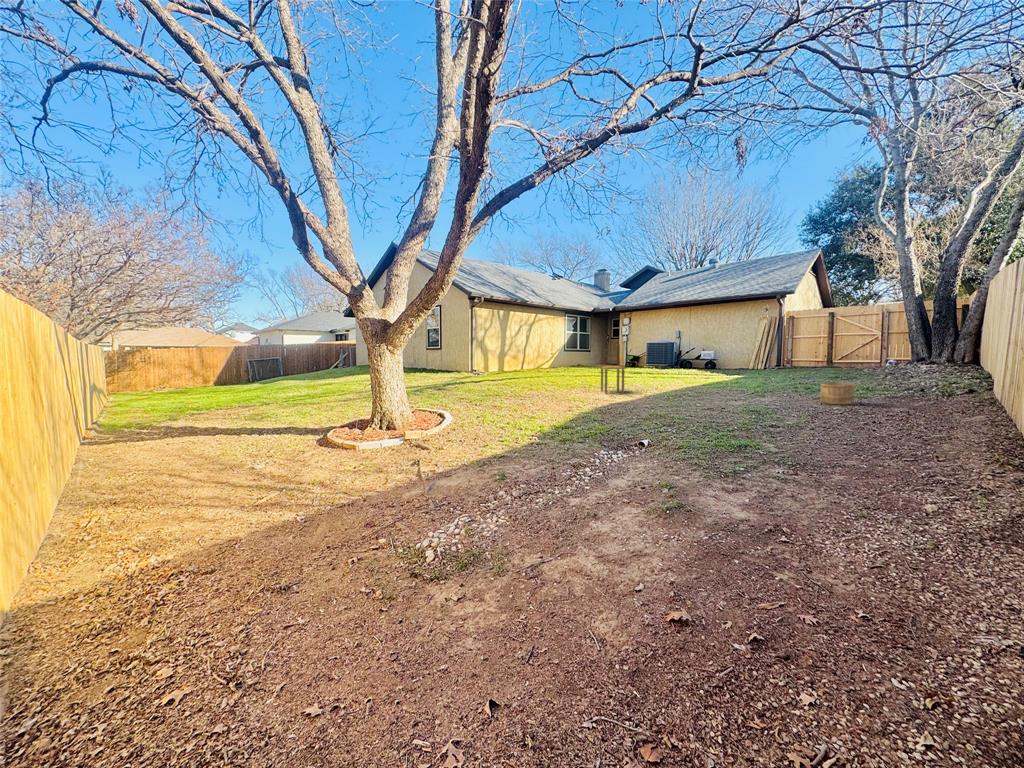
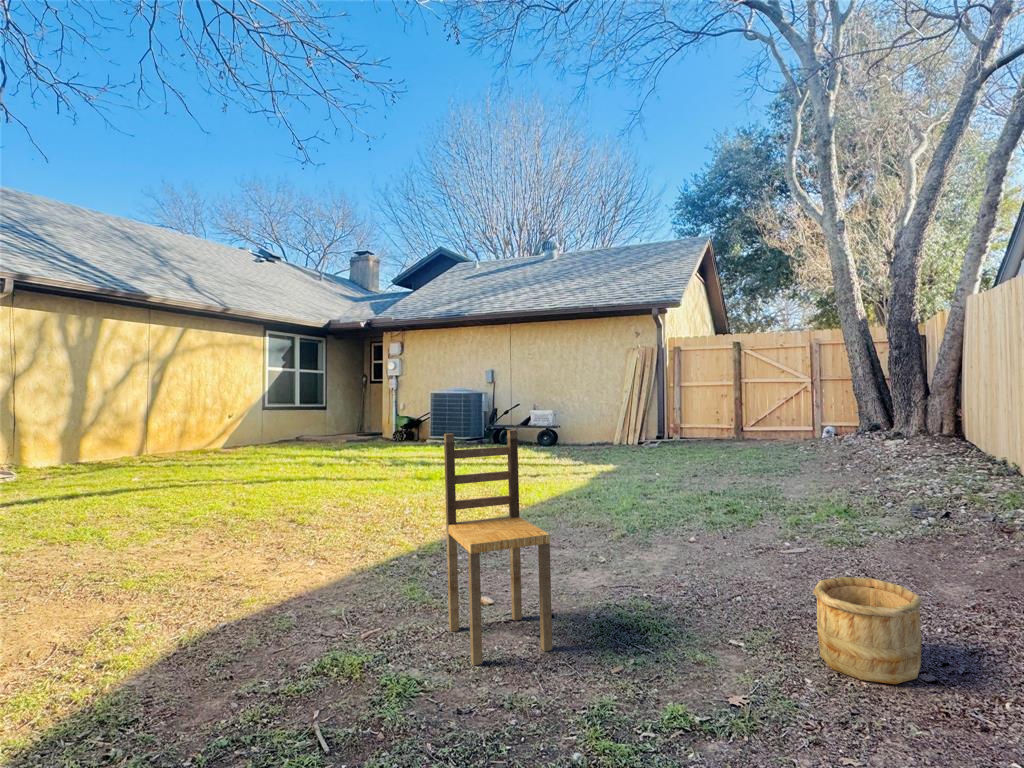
chair: present [601,344,624,394] -> present [444,430,552,666]

